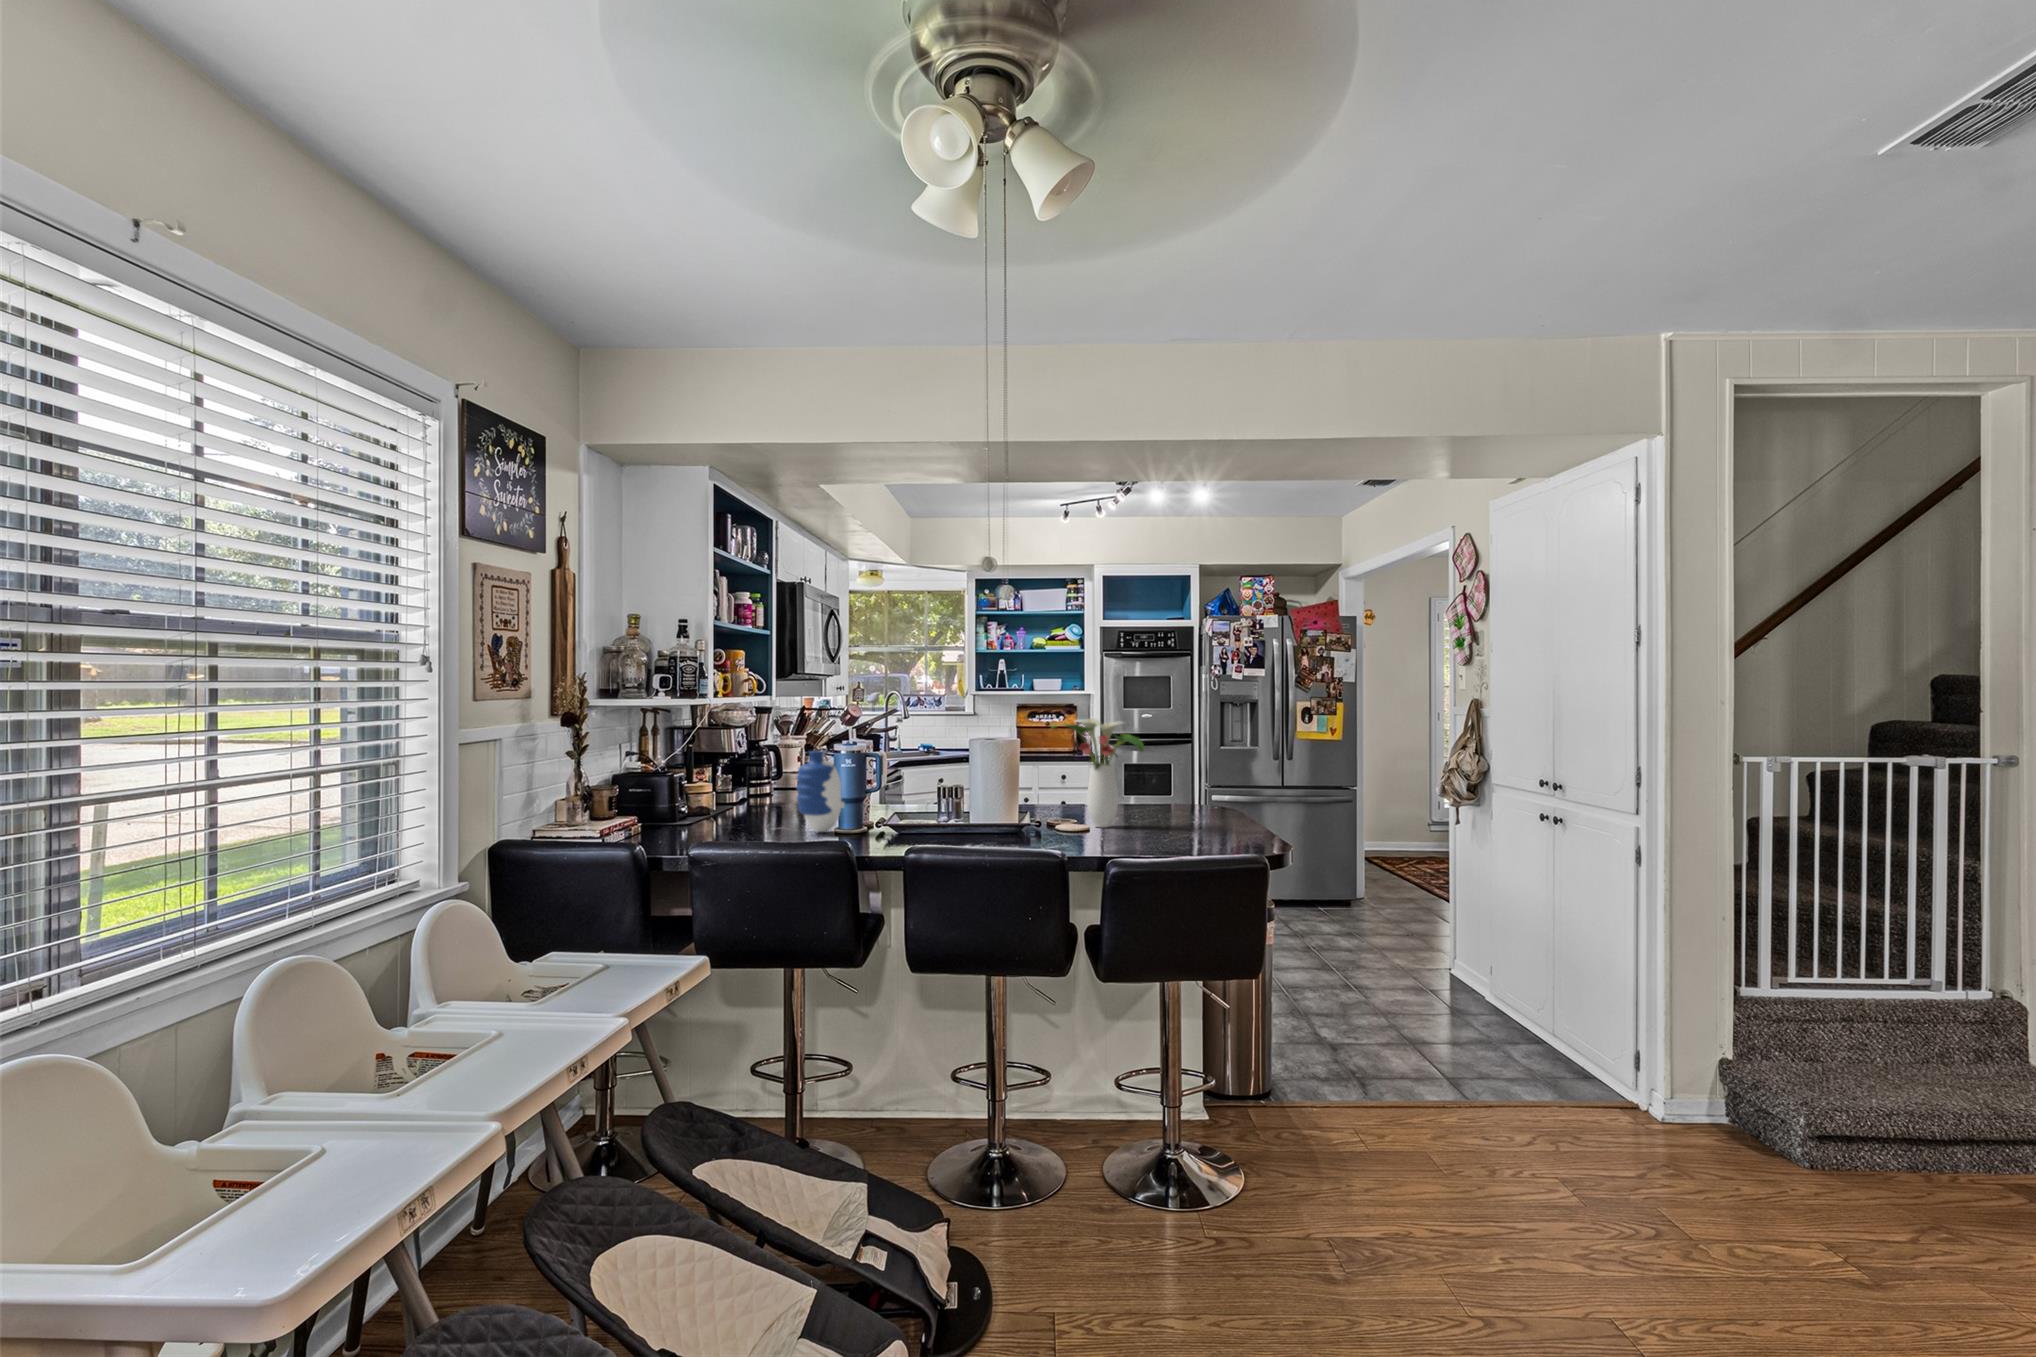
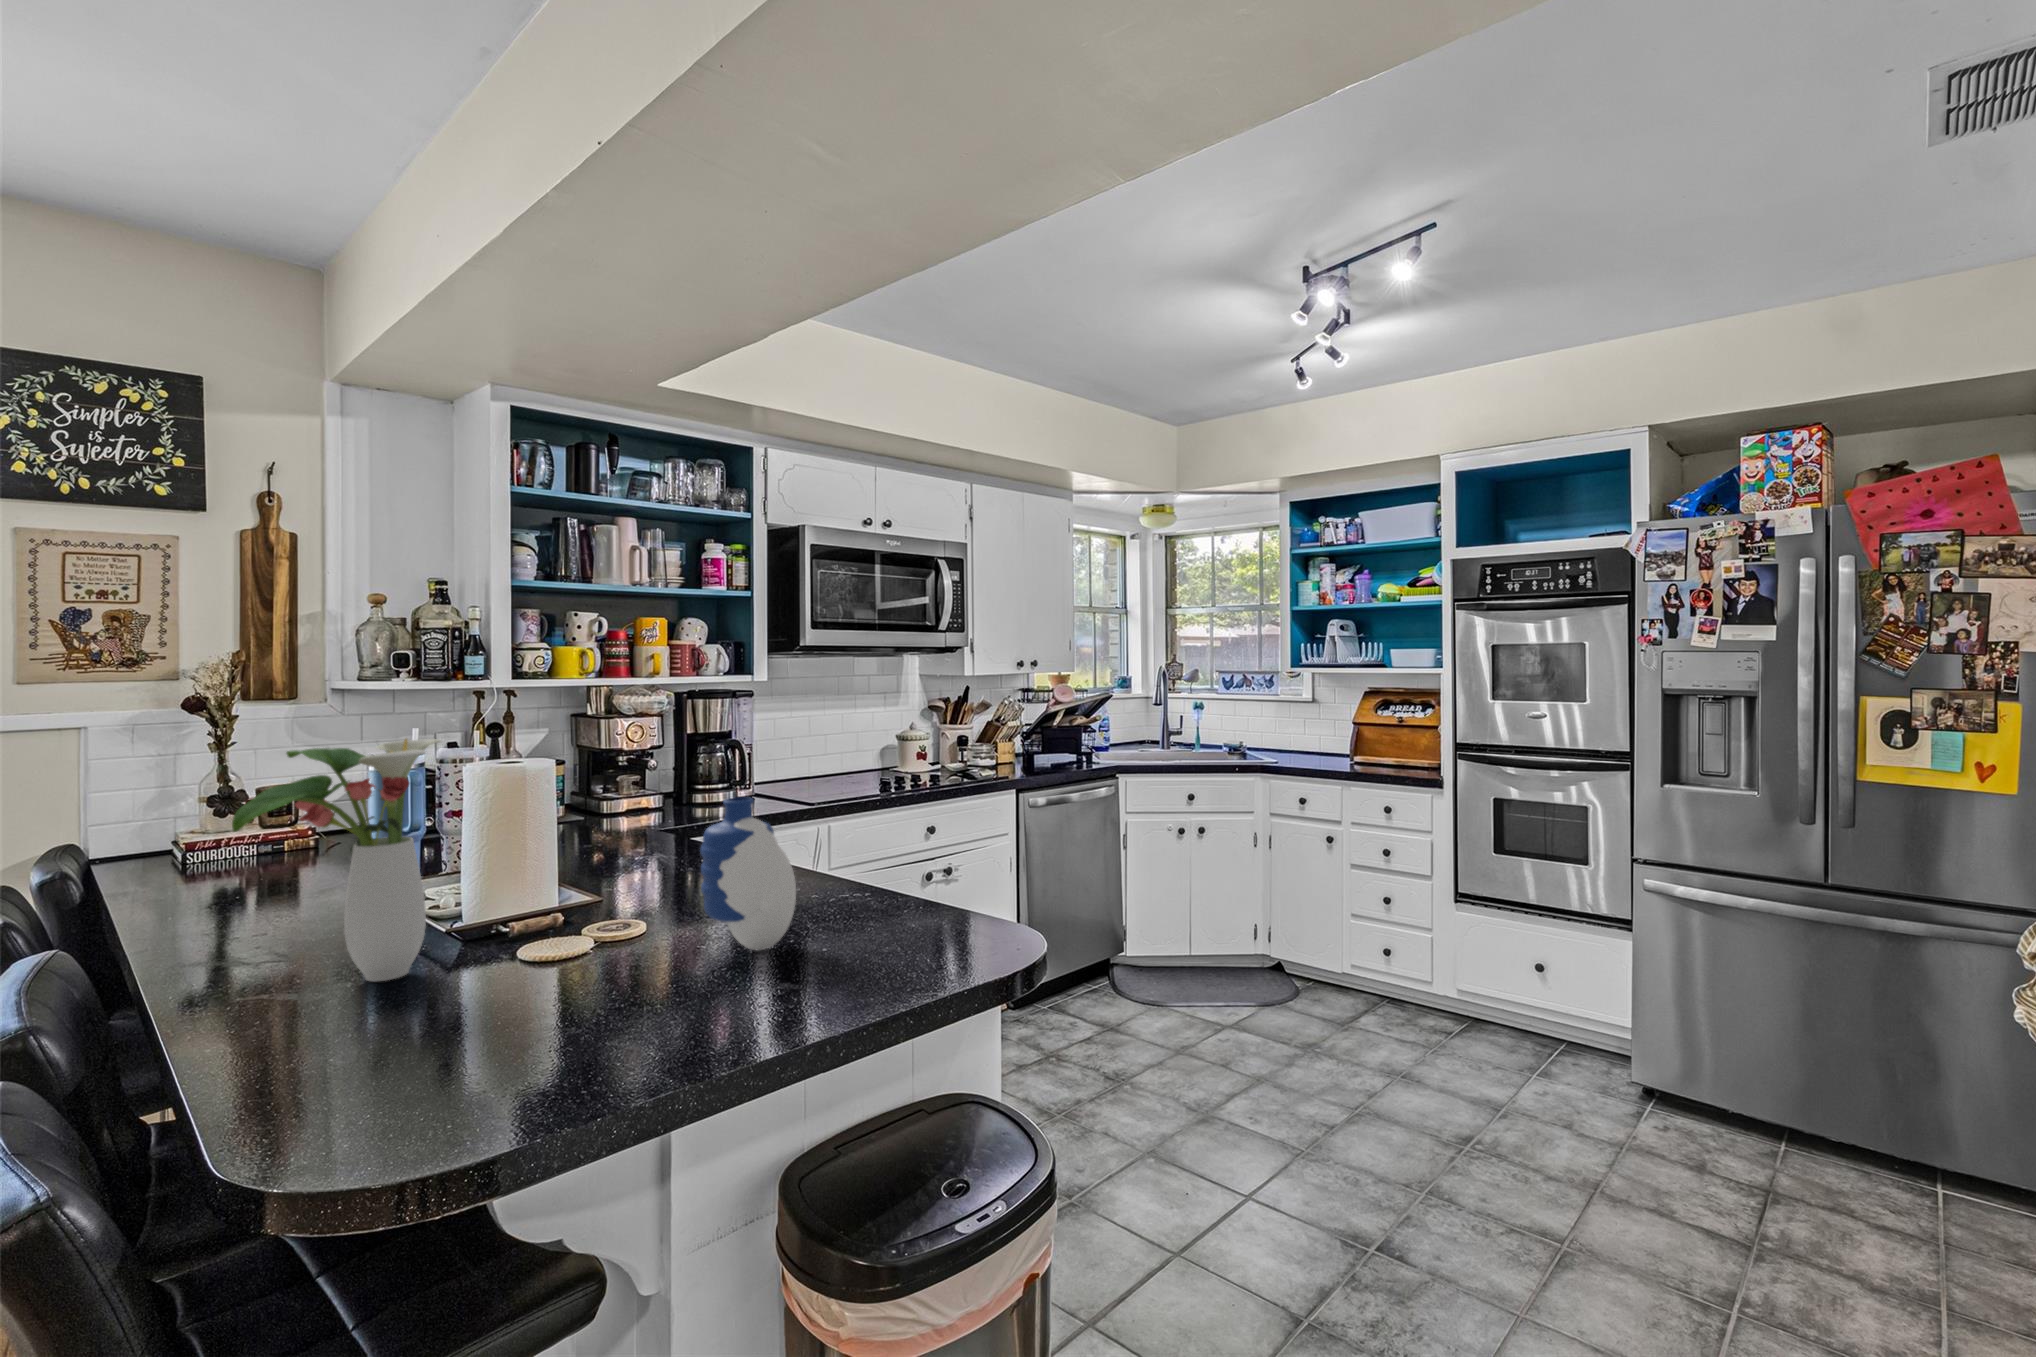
vase: present [797,751,844,832] -> present [700,797,796,950]

